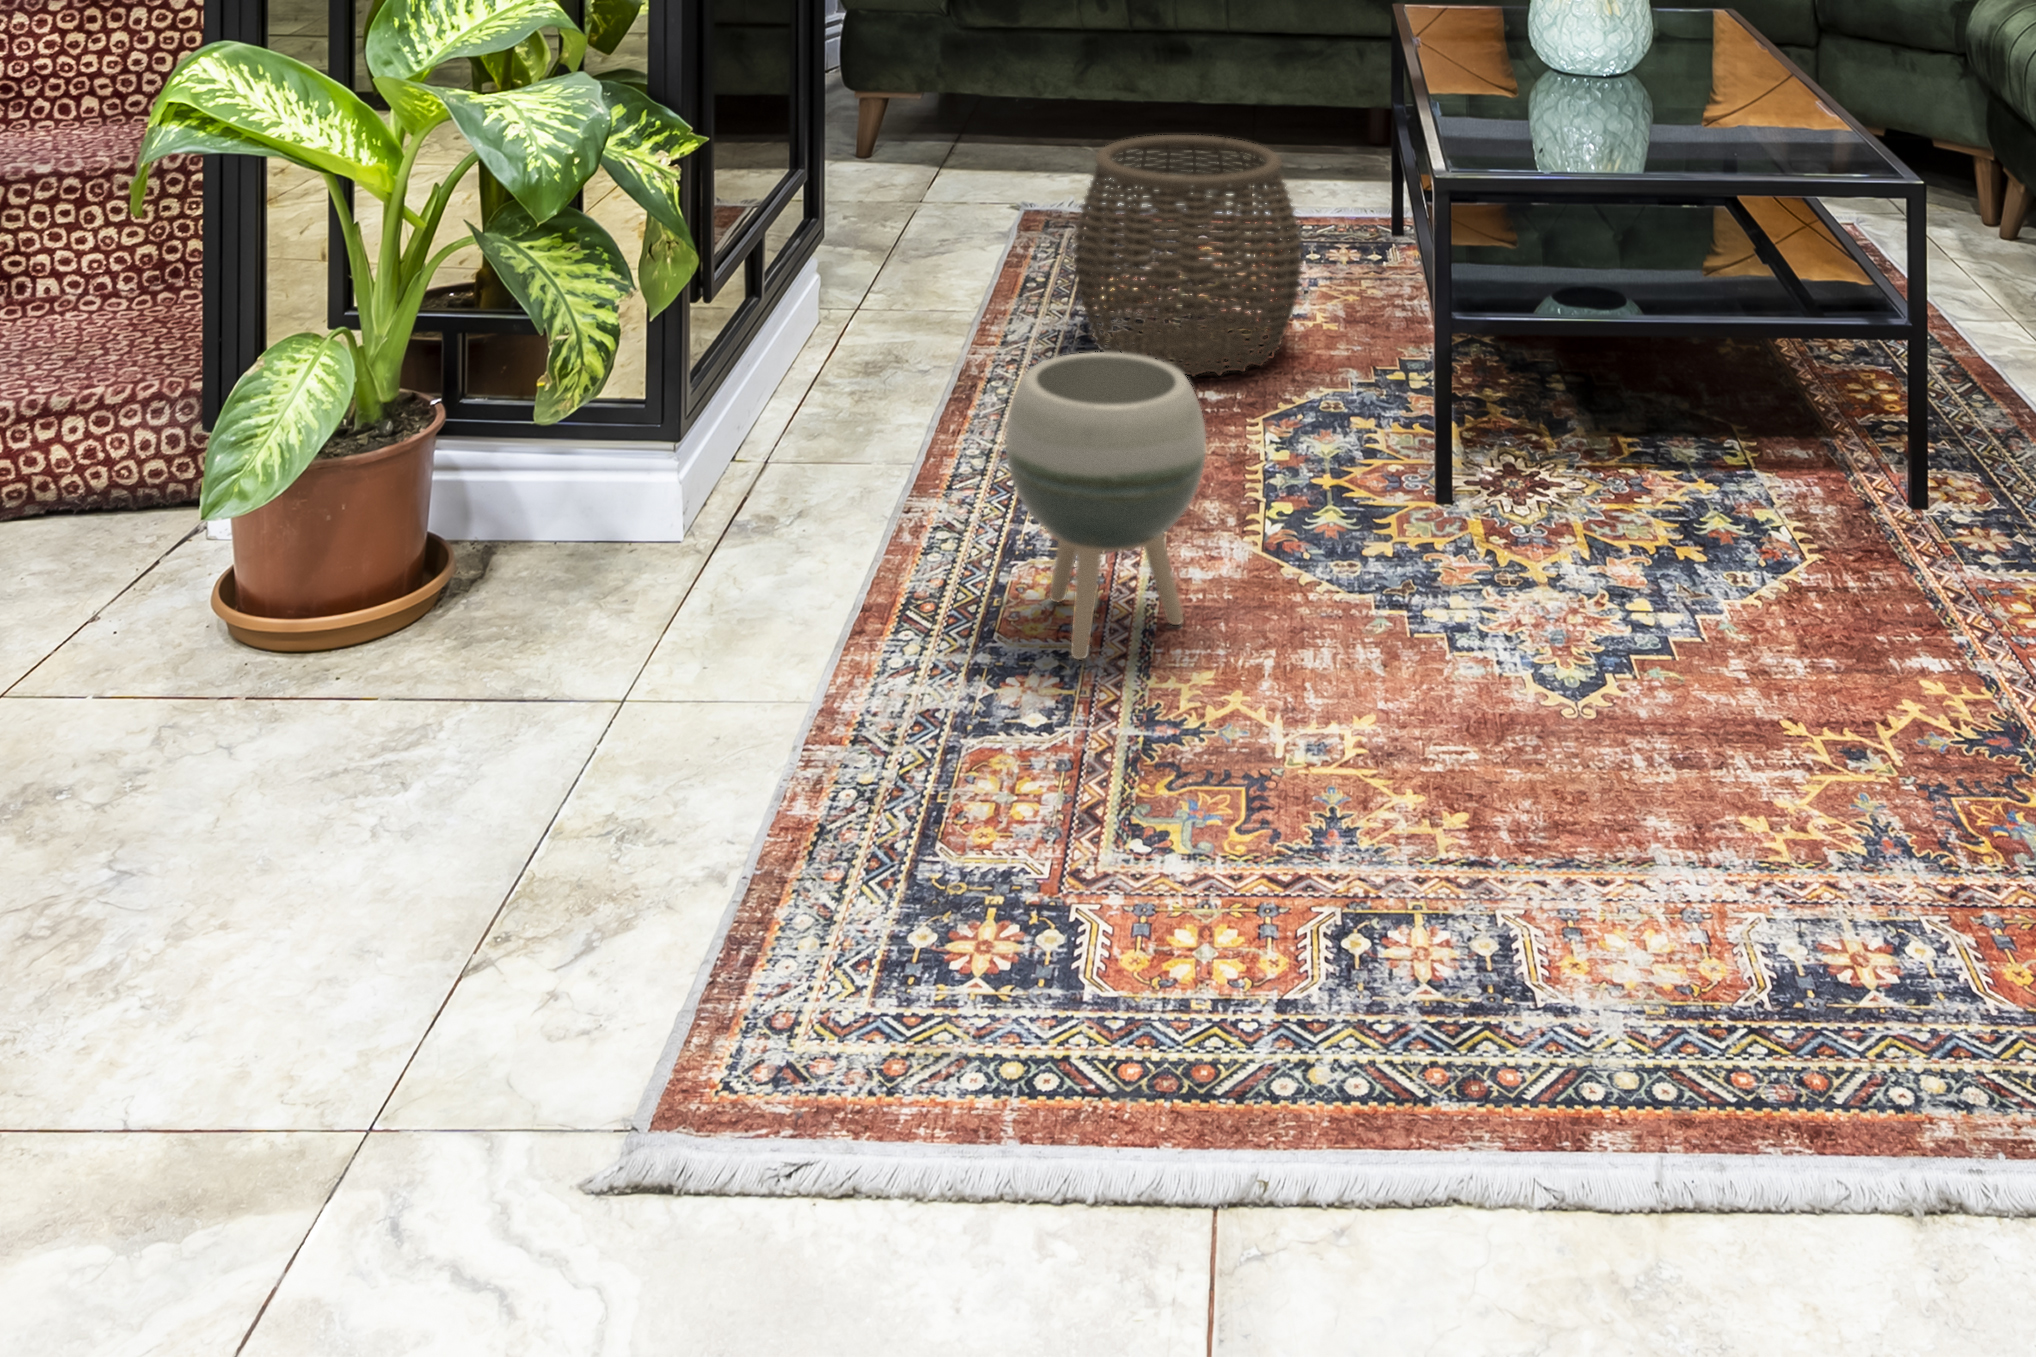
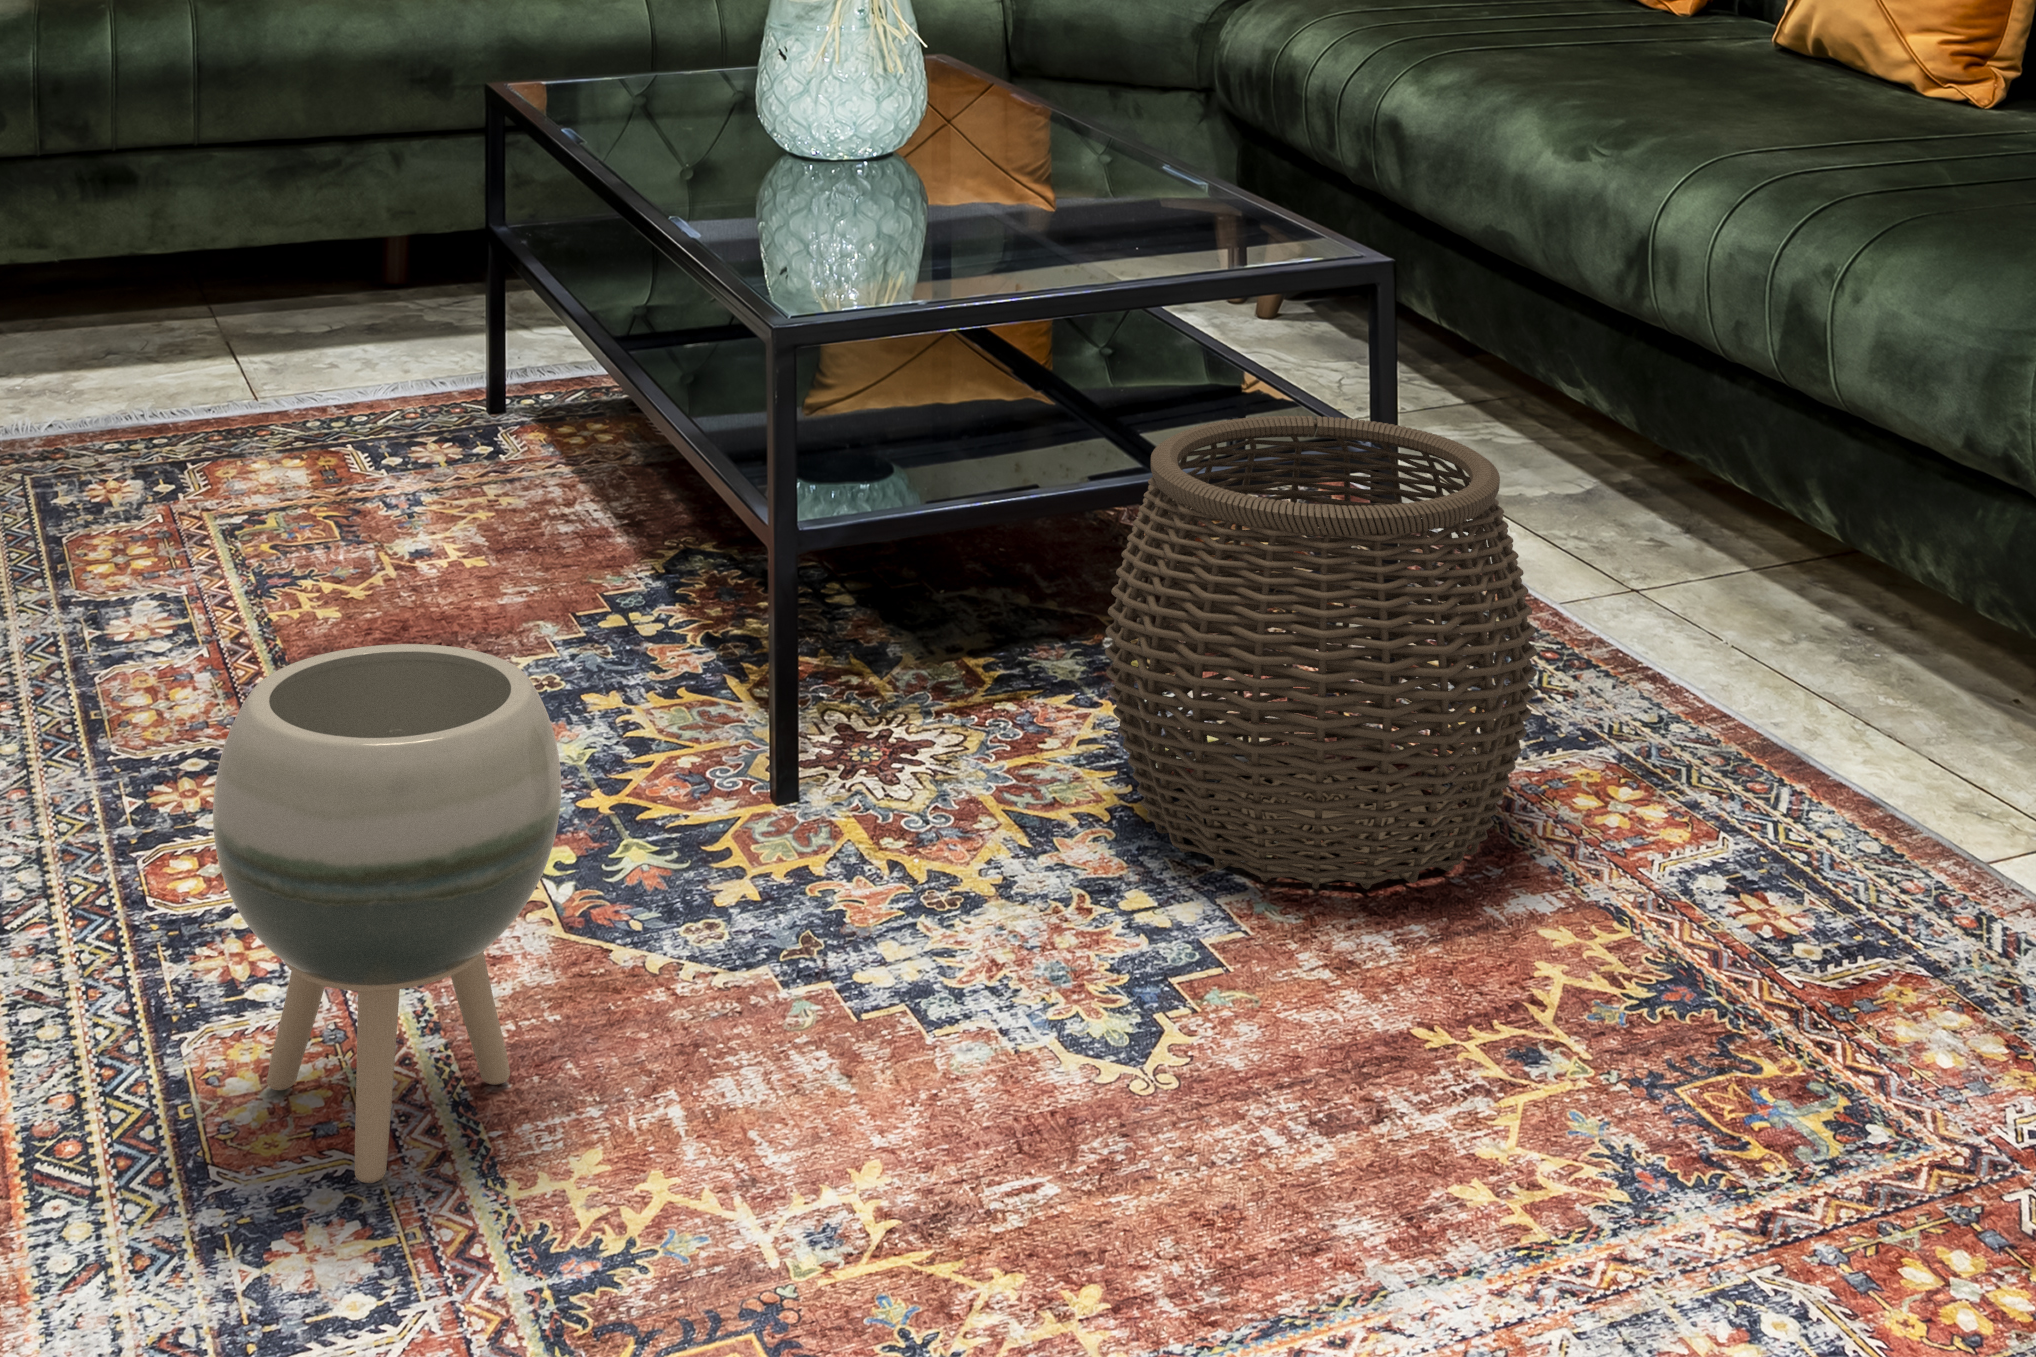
woven basket: present [1072,135,1303,376] -> present [1105,416,1537,889]

